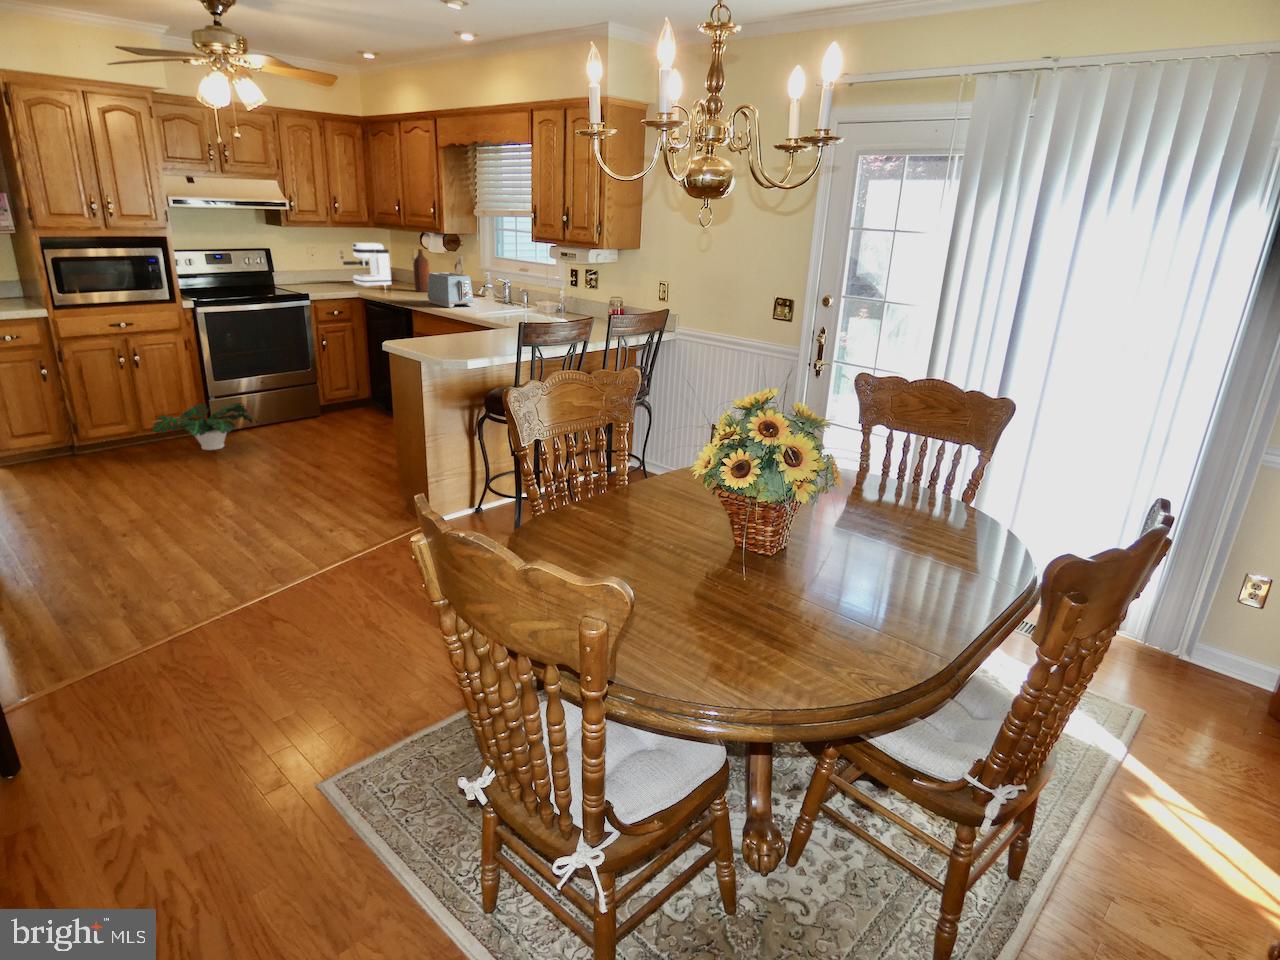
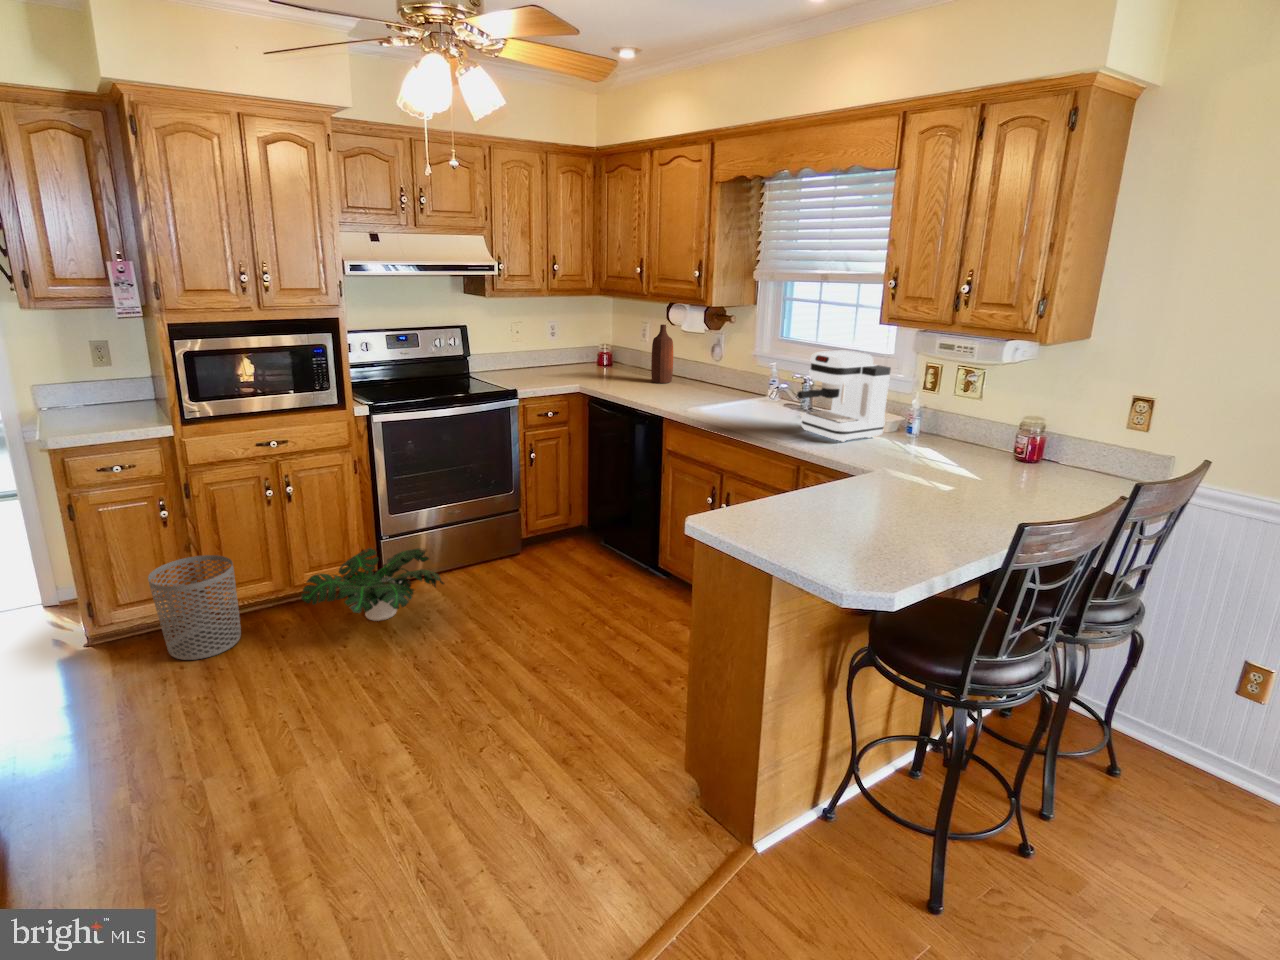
coffee maker: present [343,243,391,286] -> present [797,350,891,442]
toaster: present [428,272,473,308] -> none [689,364,762,421]
waste bin: none [37,403,108,470] -> present [148,555,241,660]

